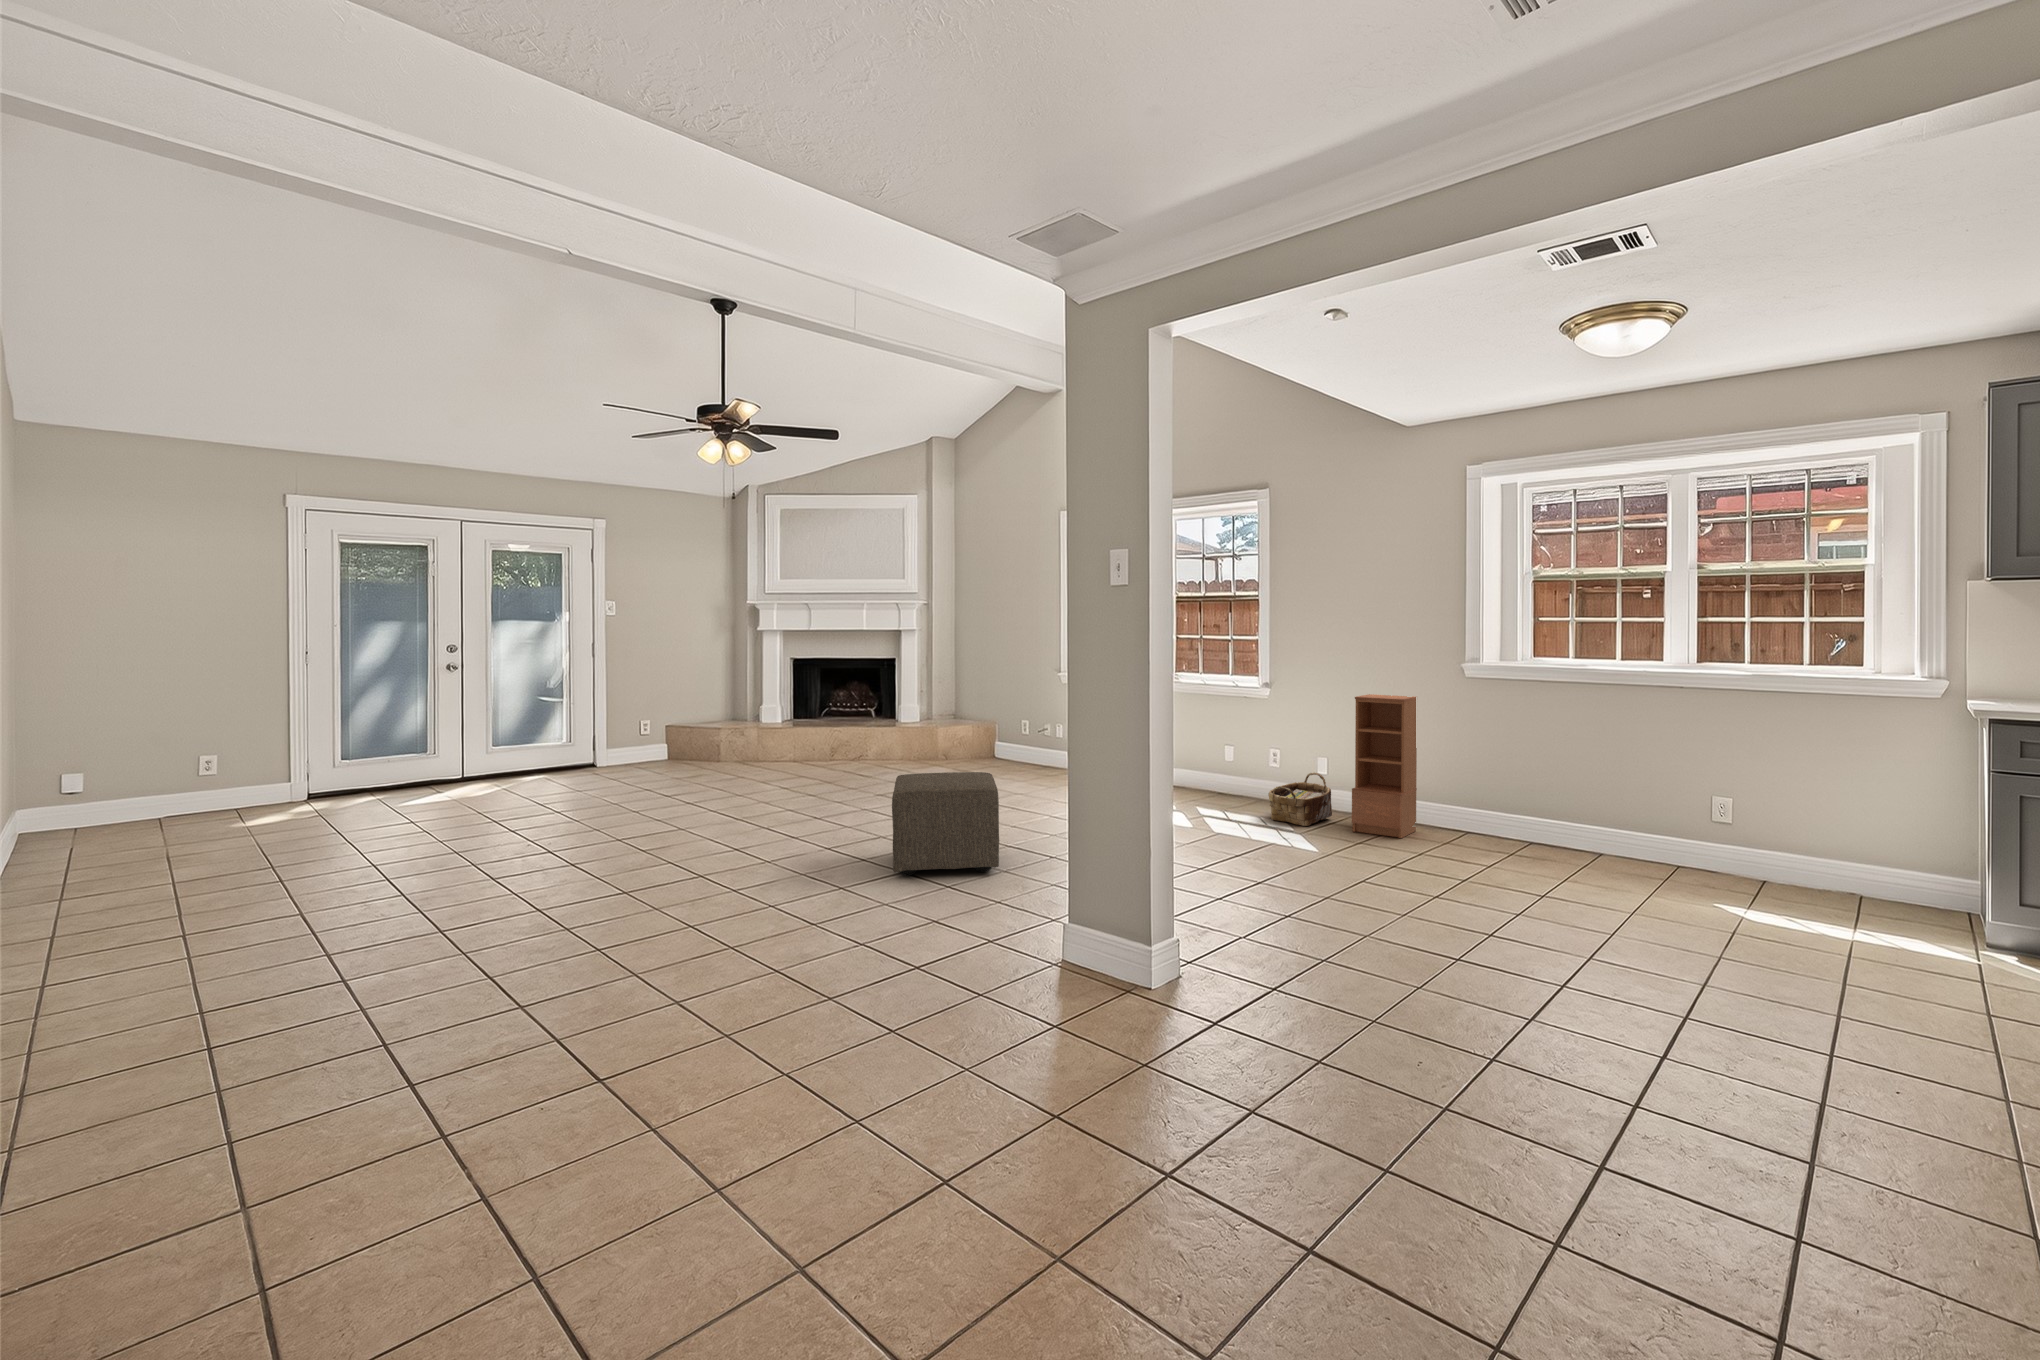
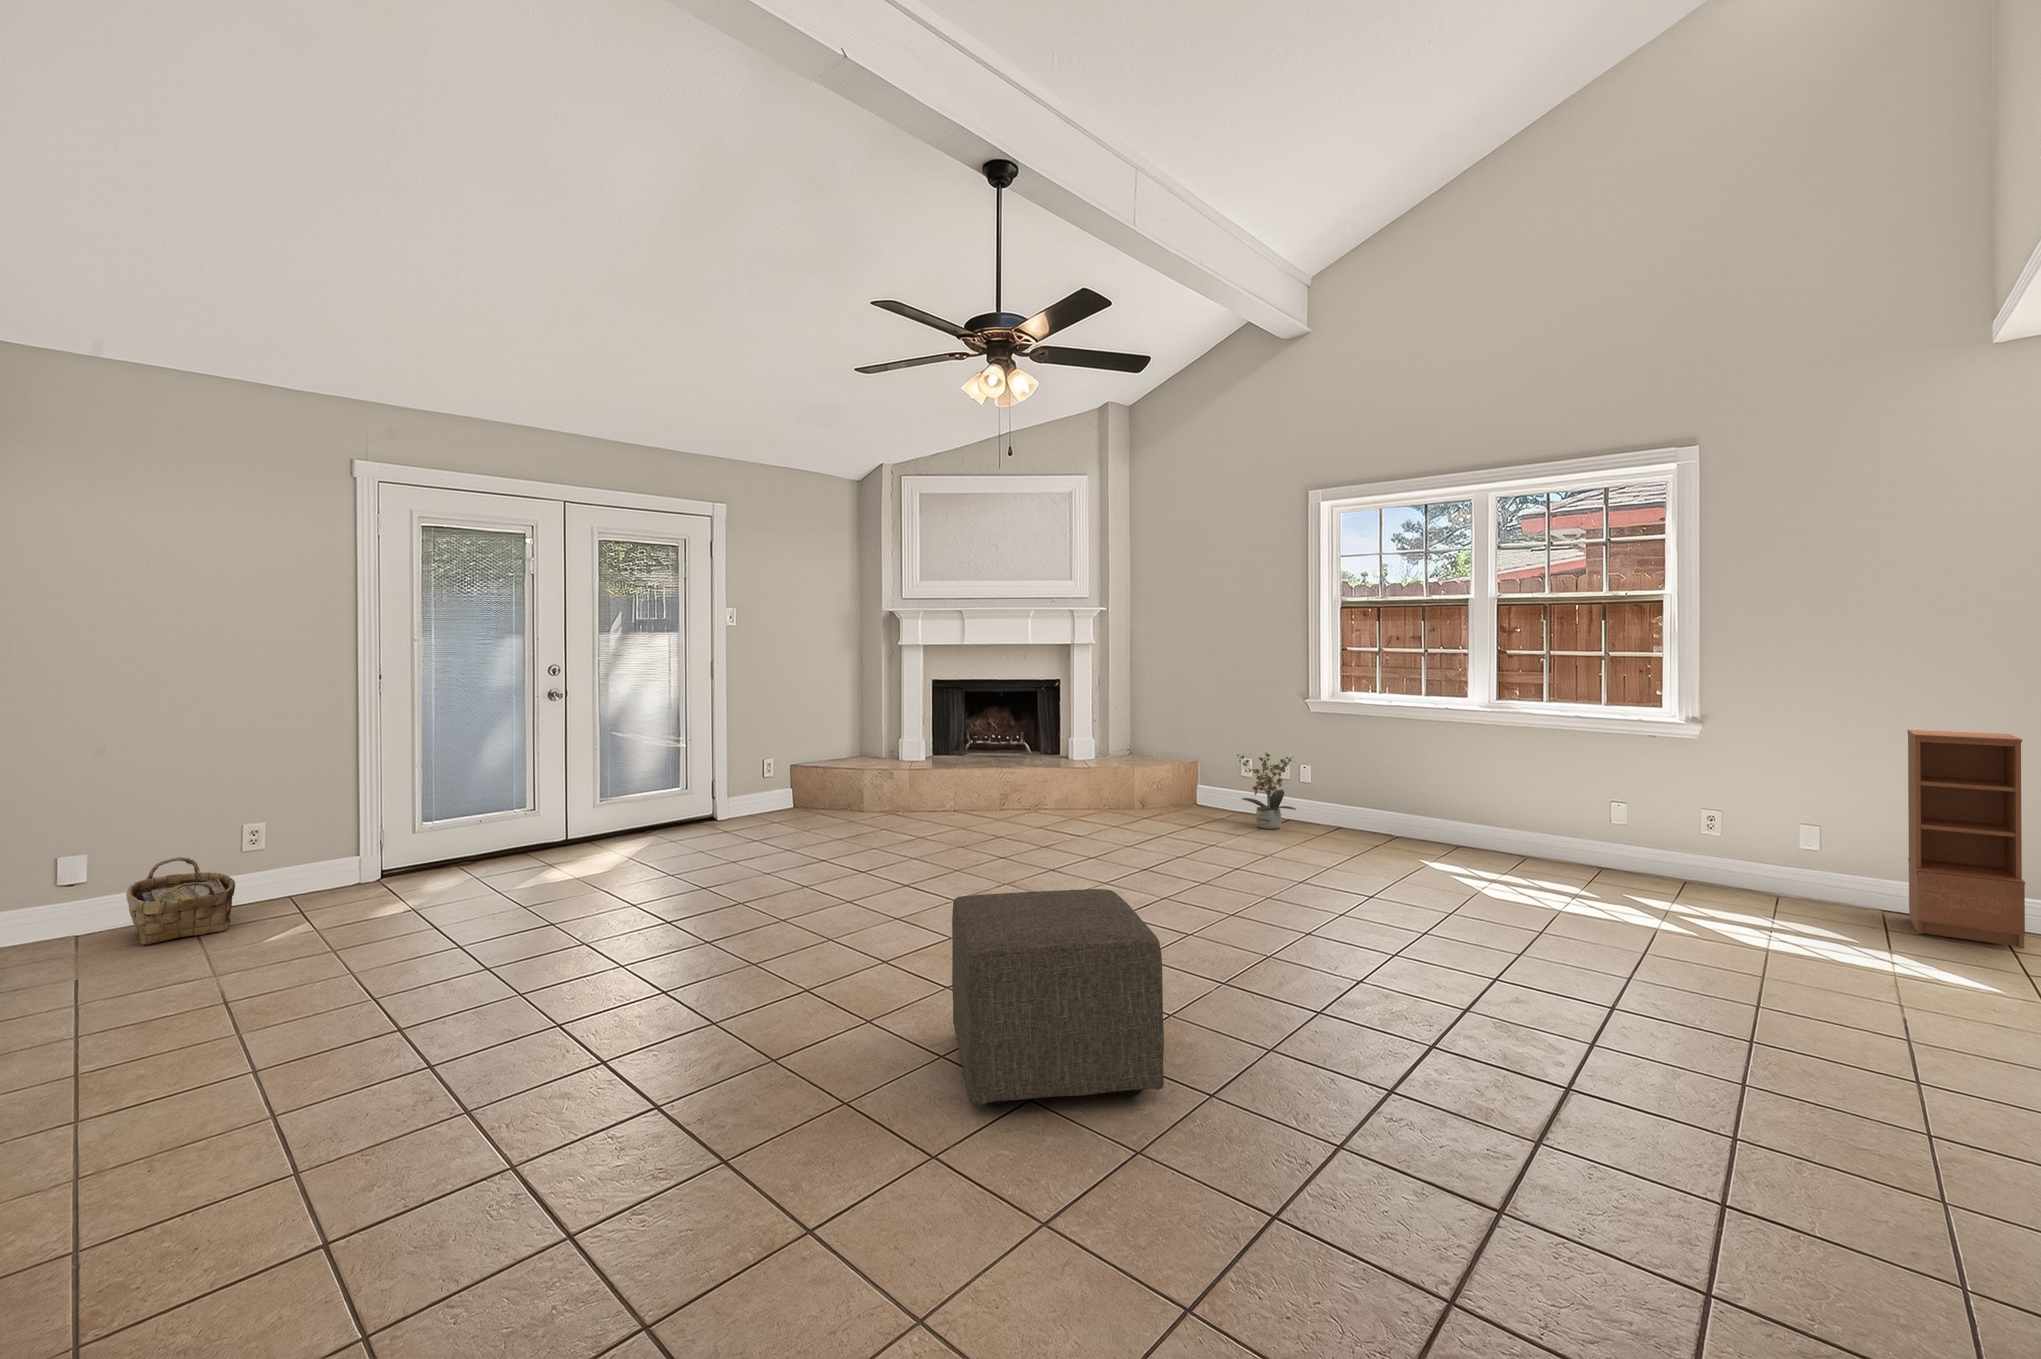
potted plant: none [1007,716,1050,775] -> present [1237,752,1296,829]
ottoman: present [892,772,999,875] -> present [952,889,1164,1107]
woven basket: present [1268,773,1332,826] -> present [126,857,235,945]

